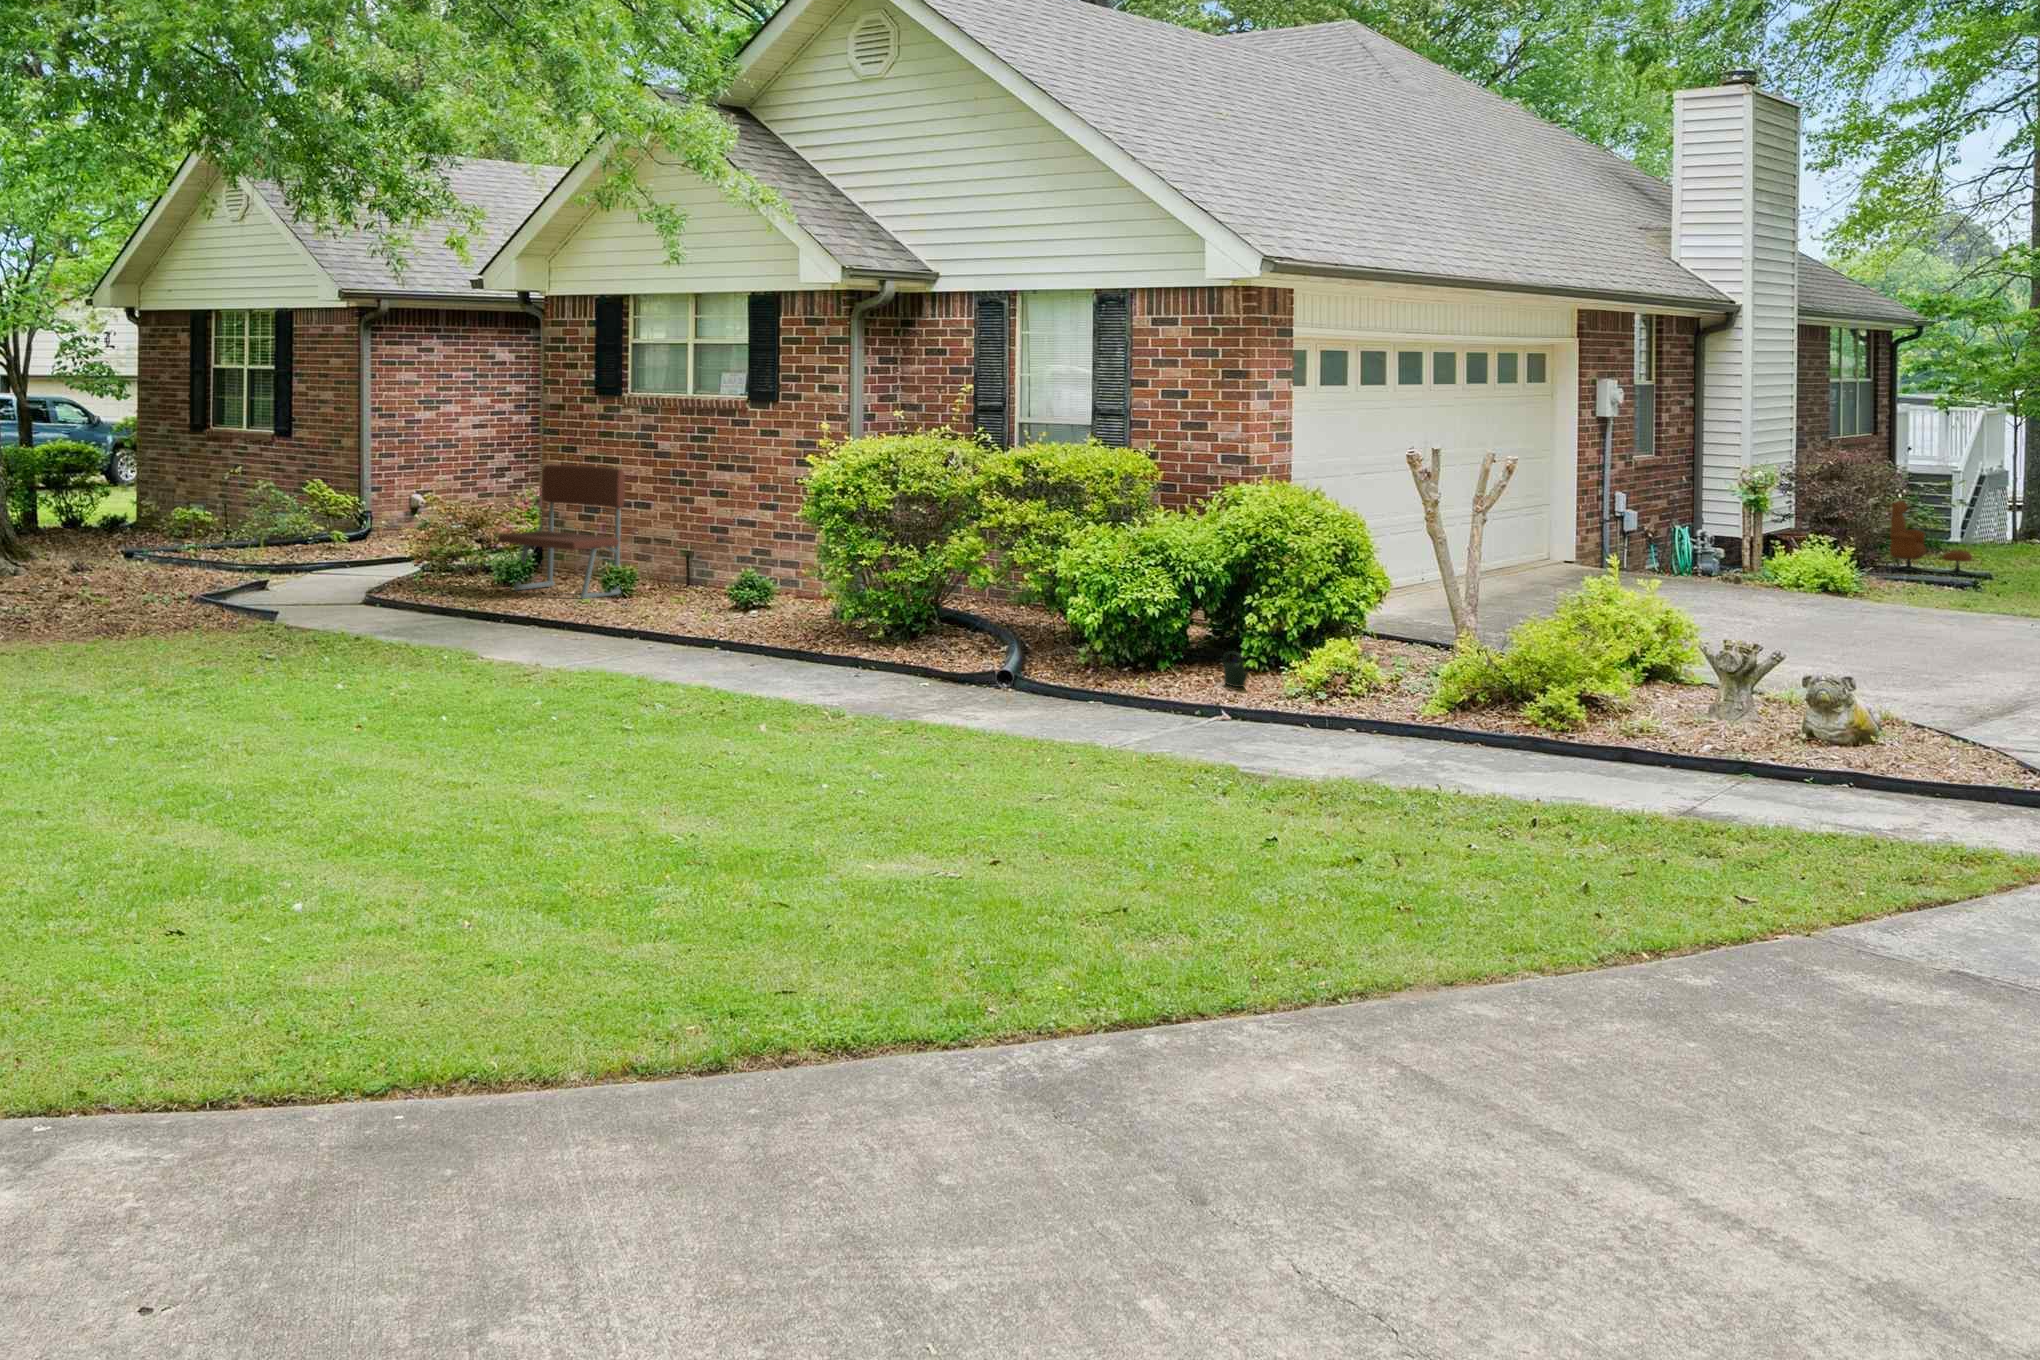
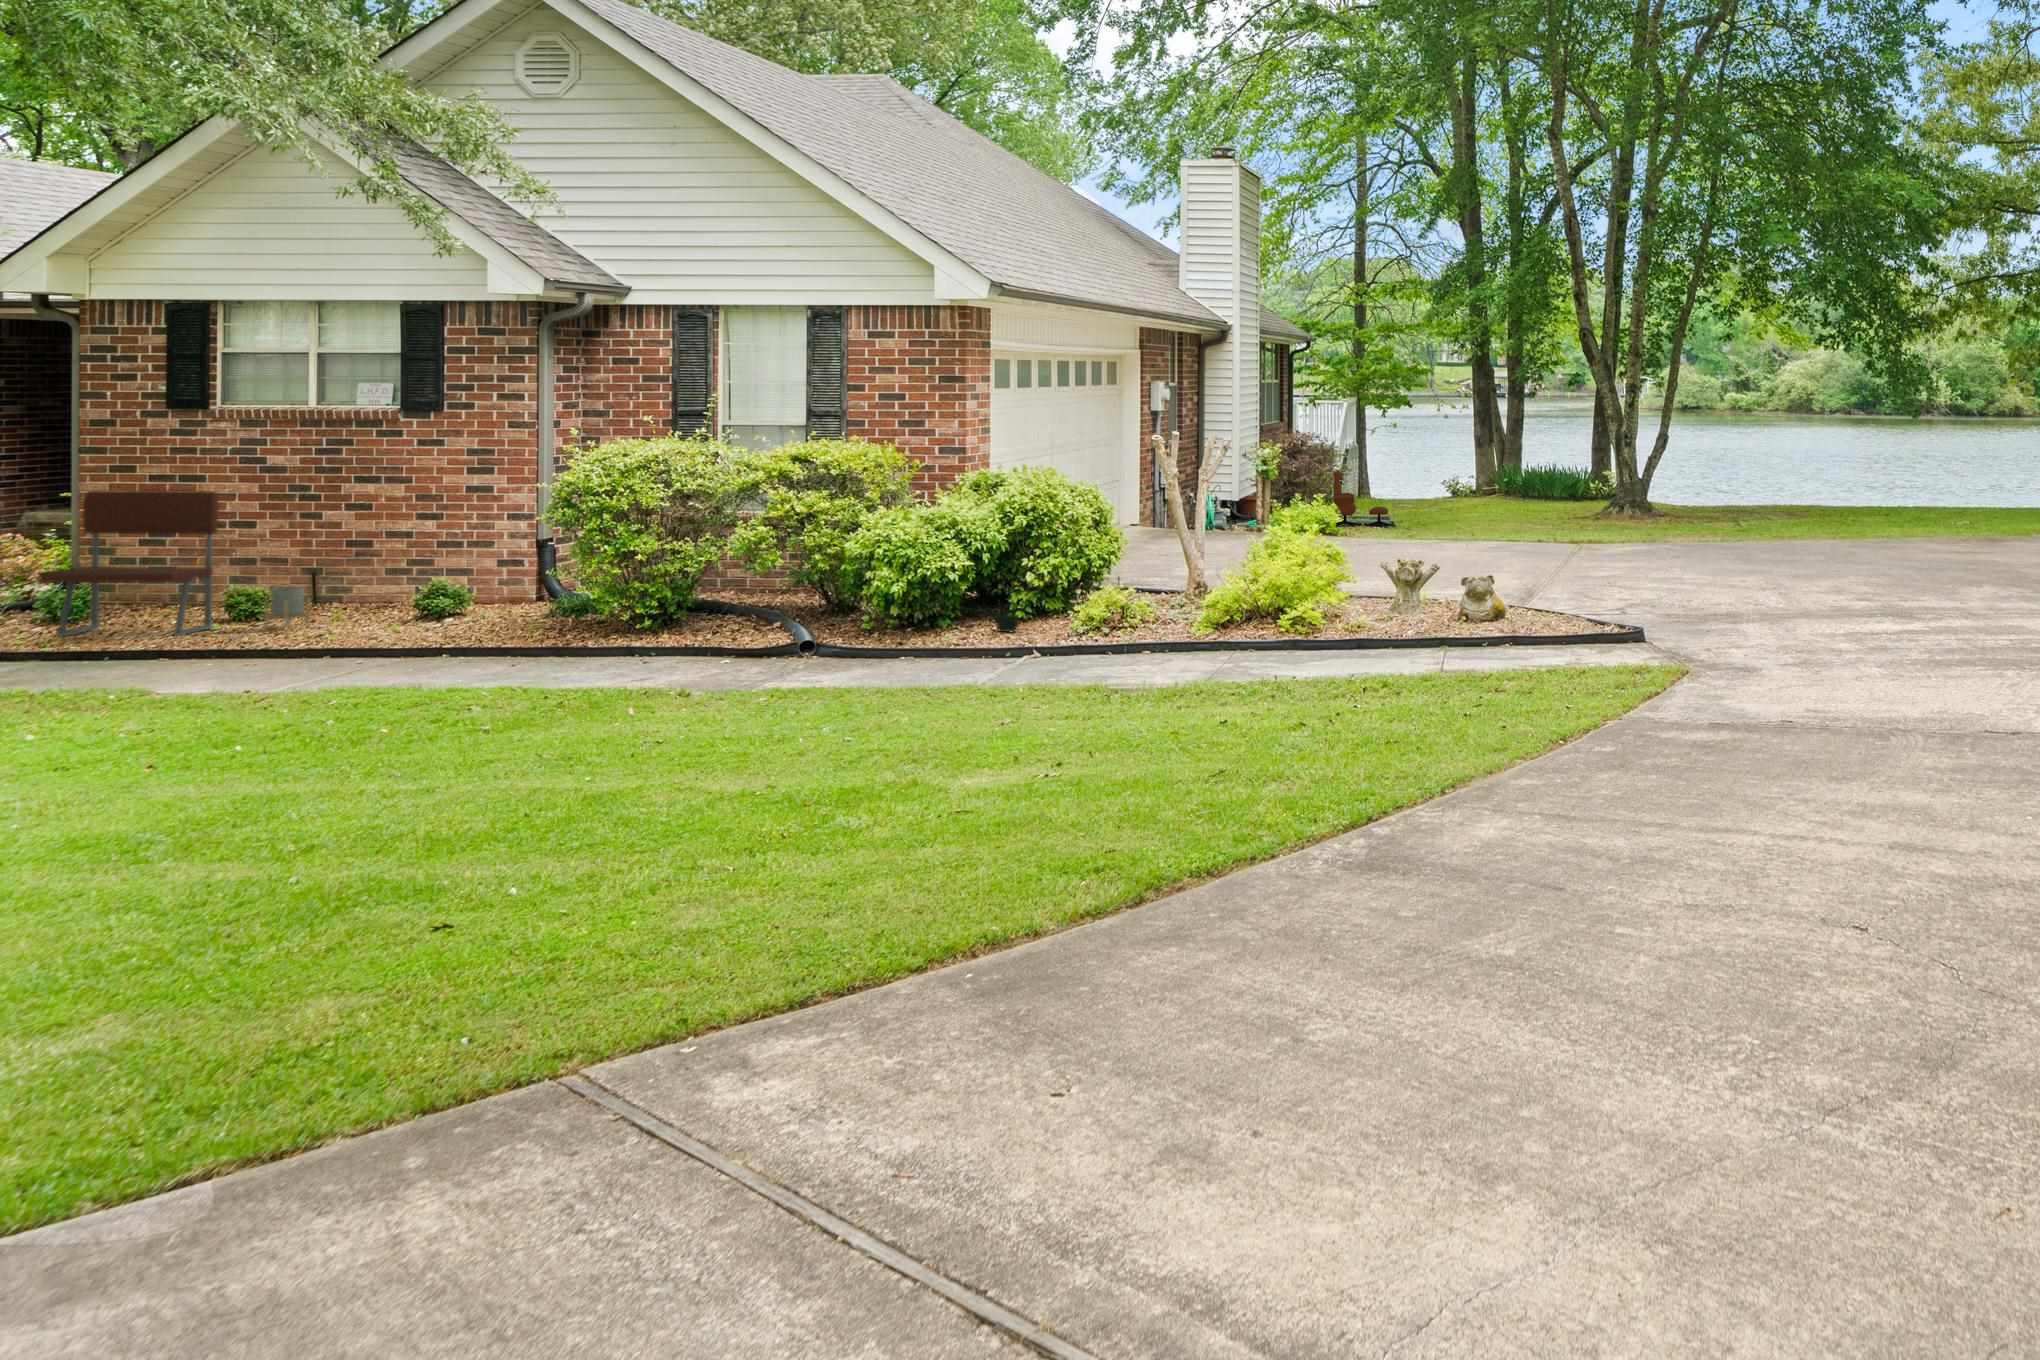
planter: none [649,561,684,602] -> present [265,587,310,630]

